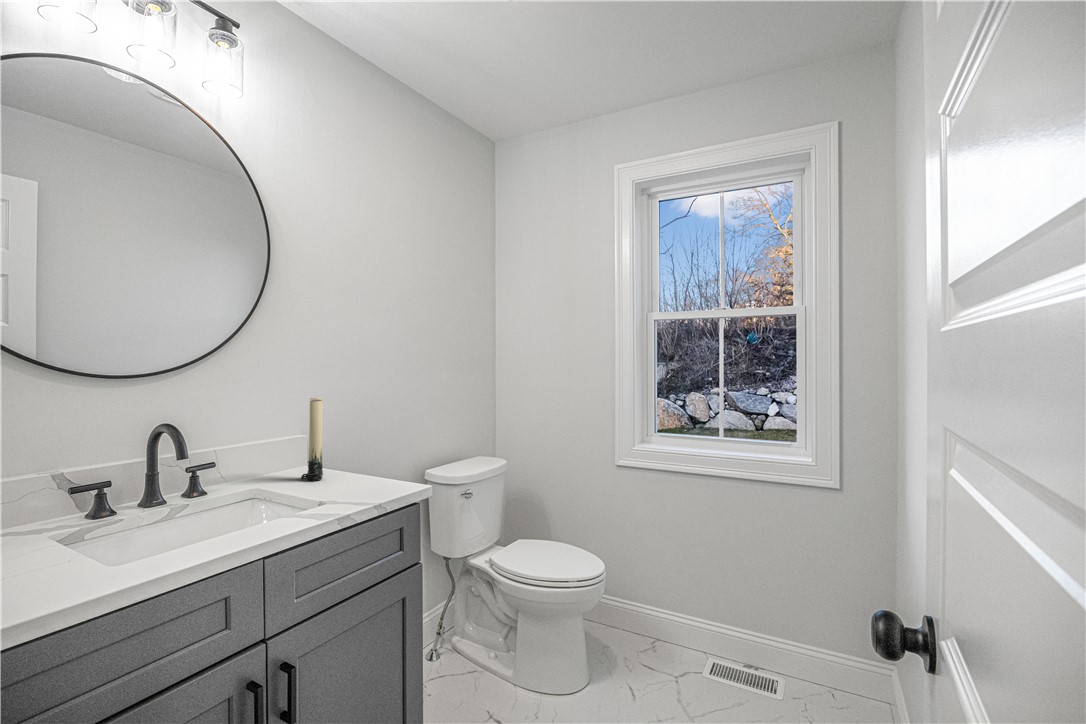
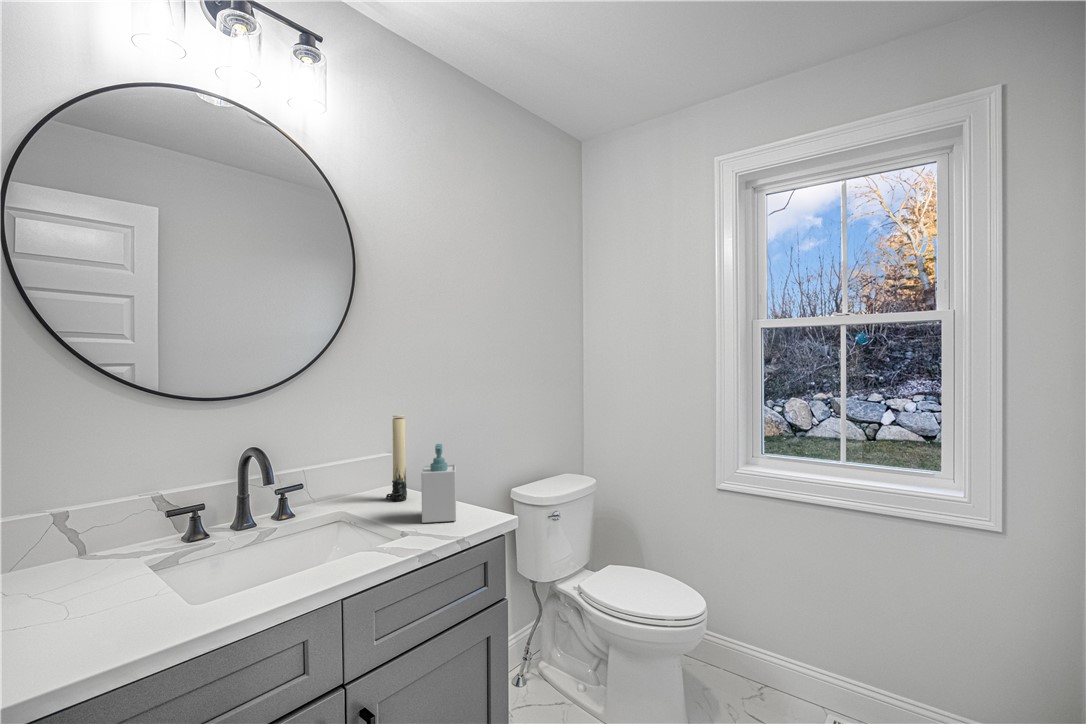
soap bottle: none [337,426,372,500] -> present [421,444,456,523]

